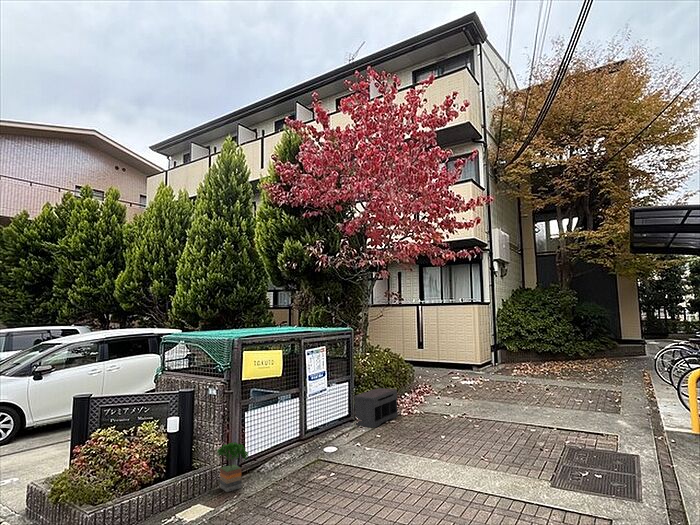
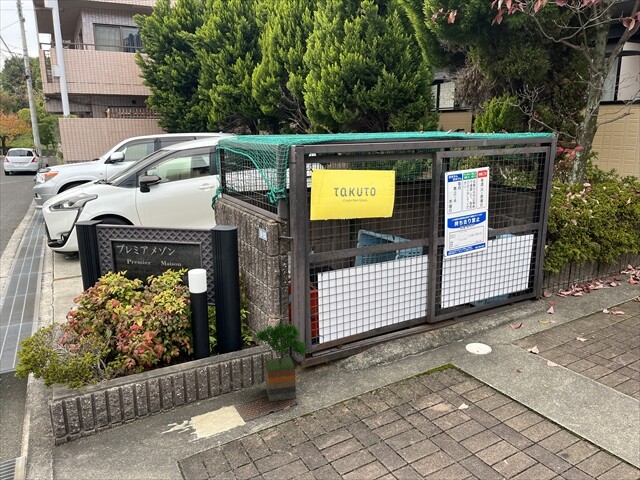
bench: present [354,388,397,428] -> none [539,244,632,314]

